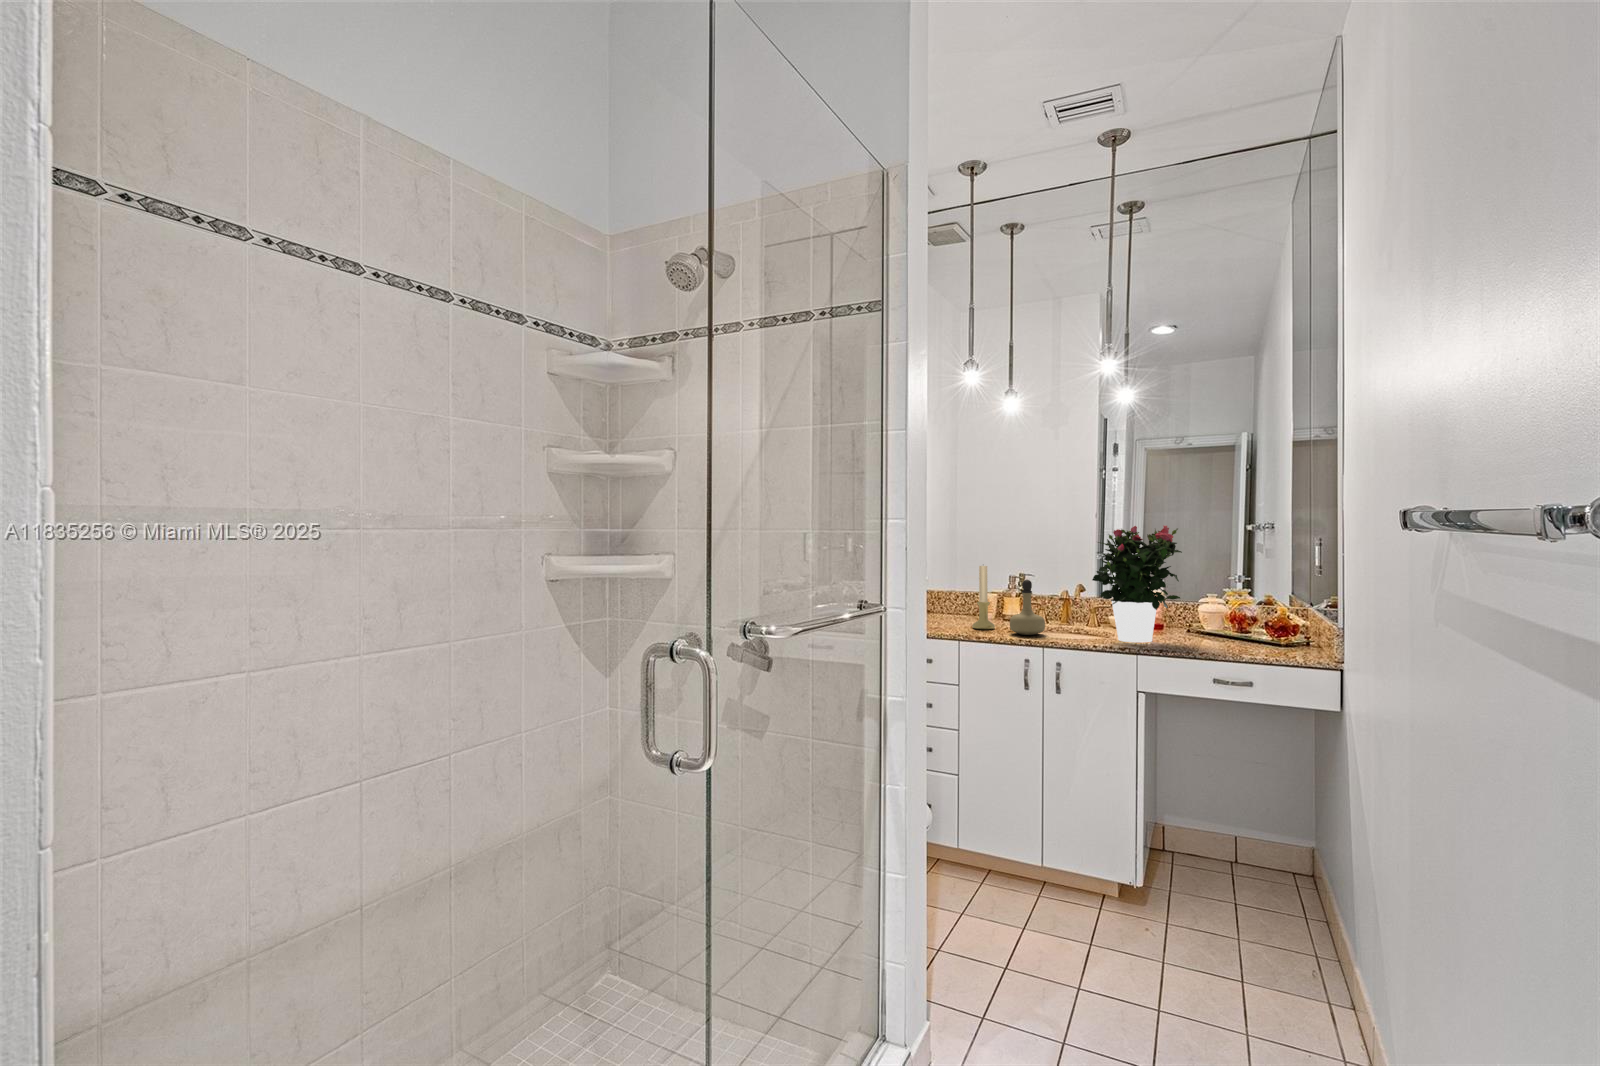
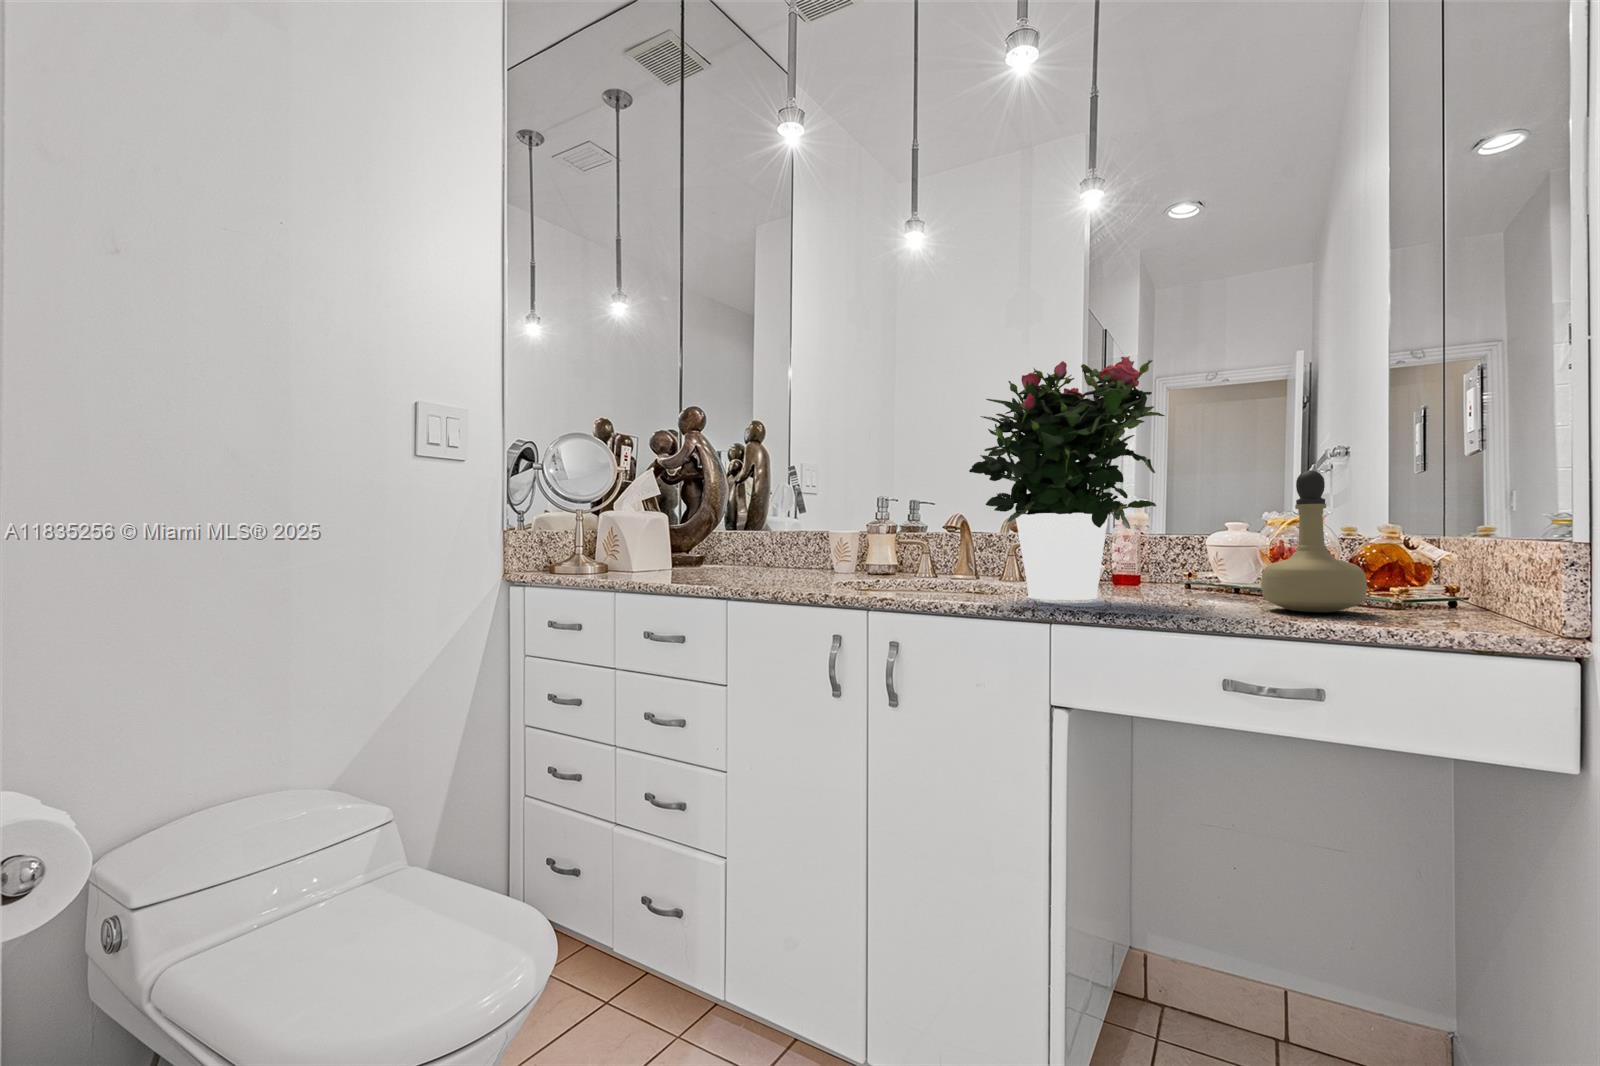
candle holder: present [972,566,995,629] -> none [787,466,827,583]
perfume bottle: present [1010,580,1045,635] -> present [1261,470,1367,612]

